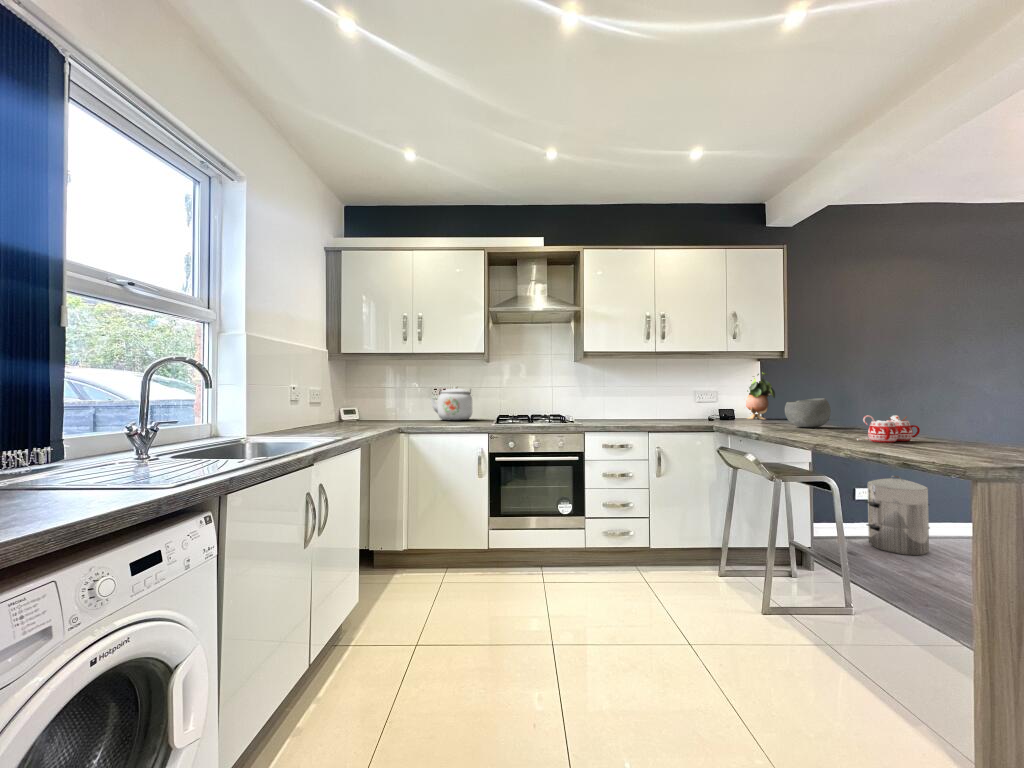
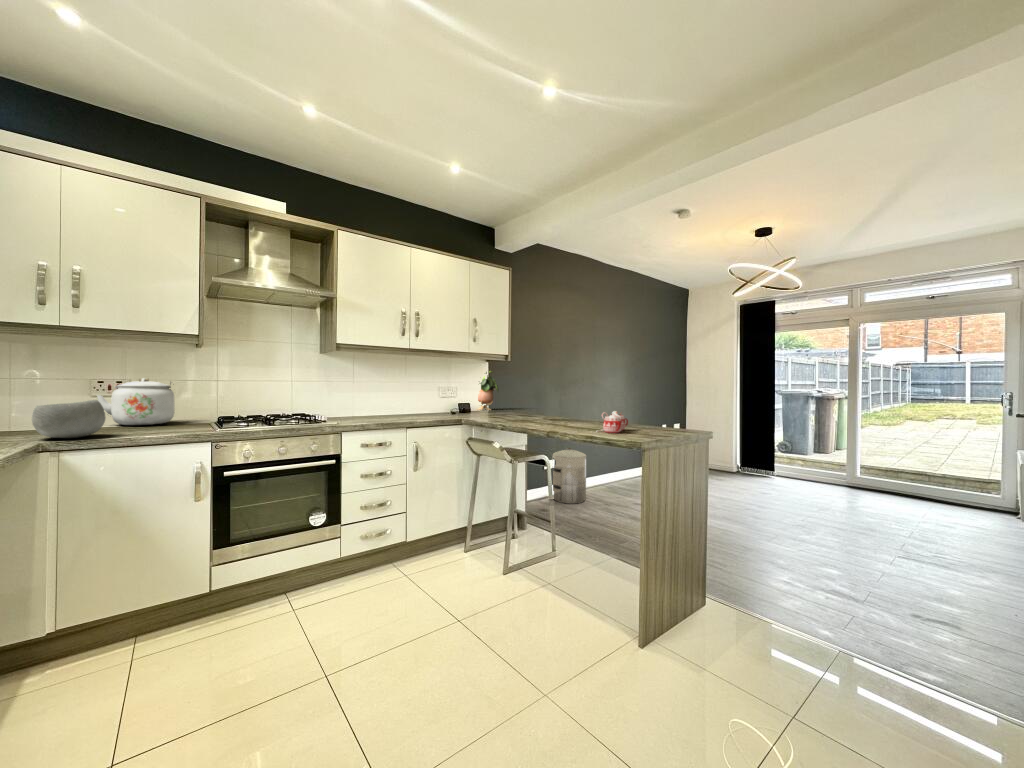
bowl: present [785,398,831,428] -> present [32,400,106,438]

